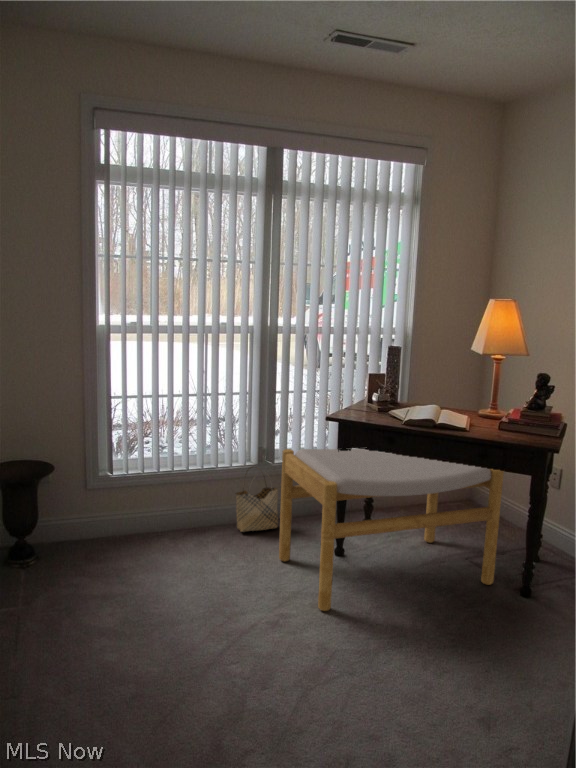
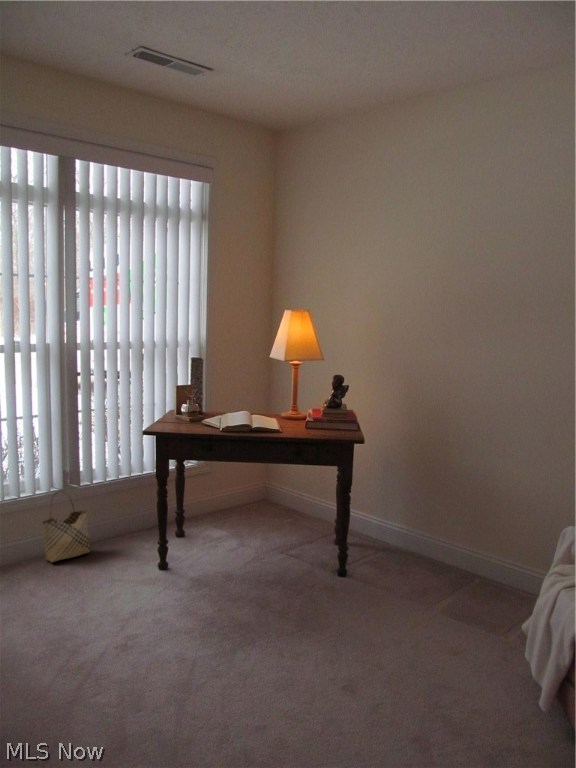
footstool: present [279,448,504,611] -> none [100,444,314,626]

